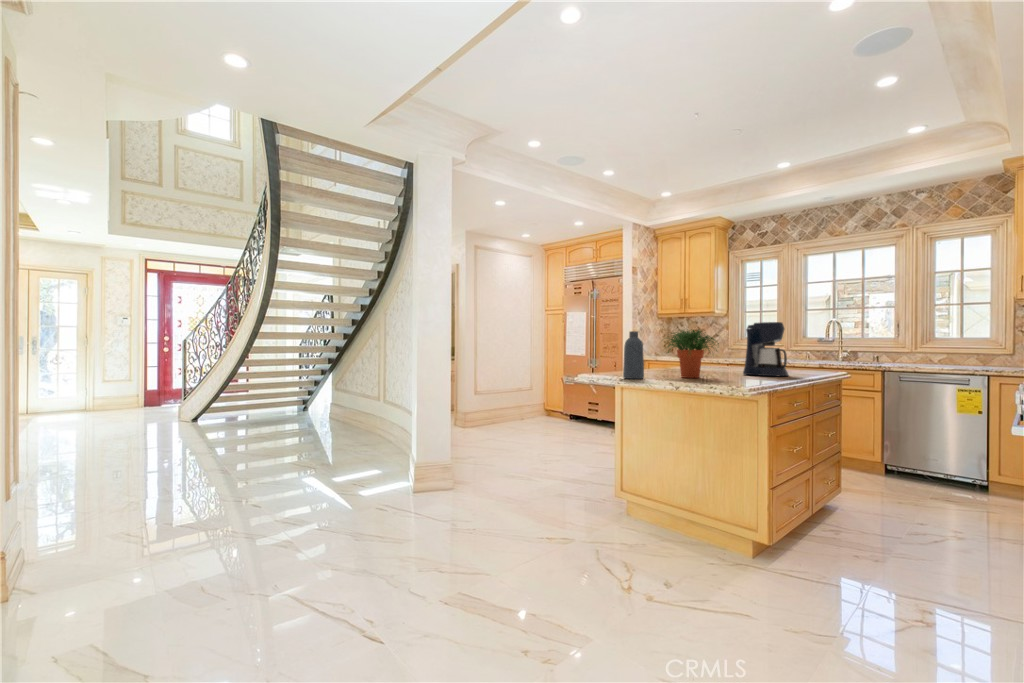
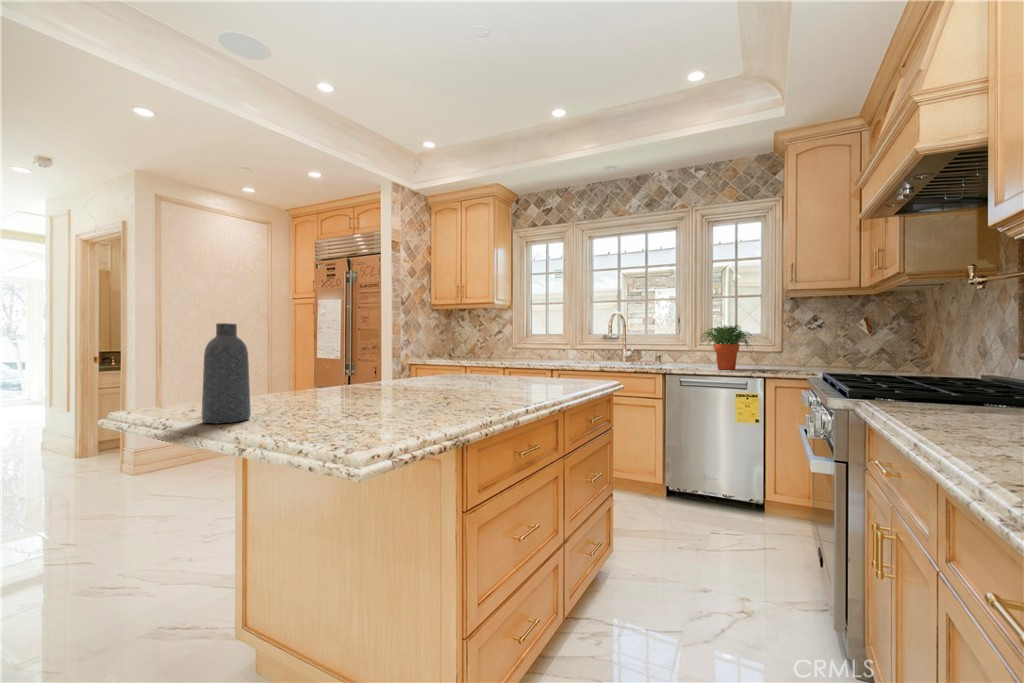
coffee maker: present [743,322,789,376] -> none [466,310,532,399]
potted plant: present [668,329,719,378] -> present [703,325,752,370]

